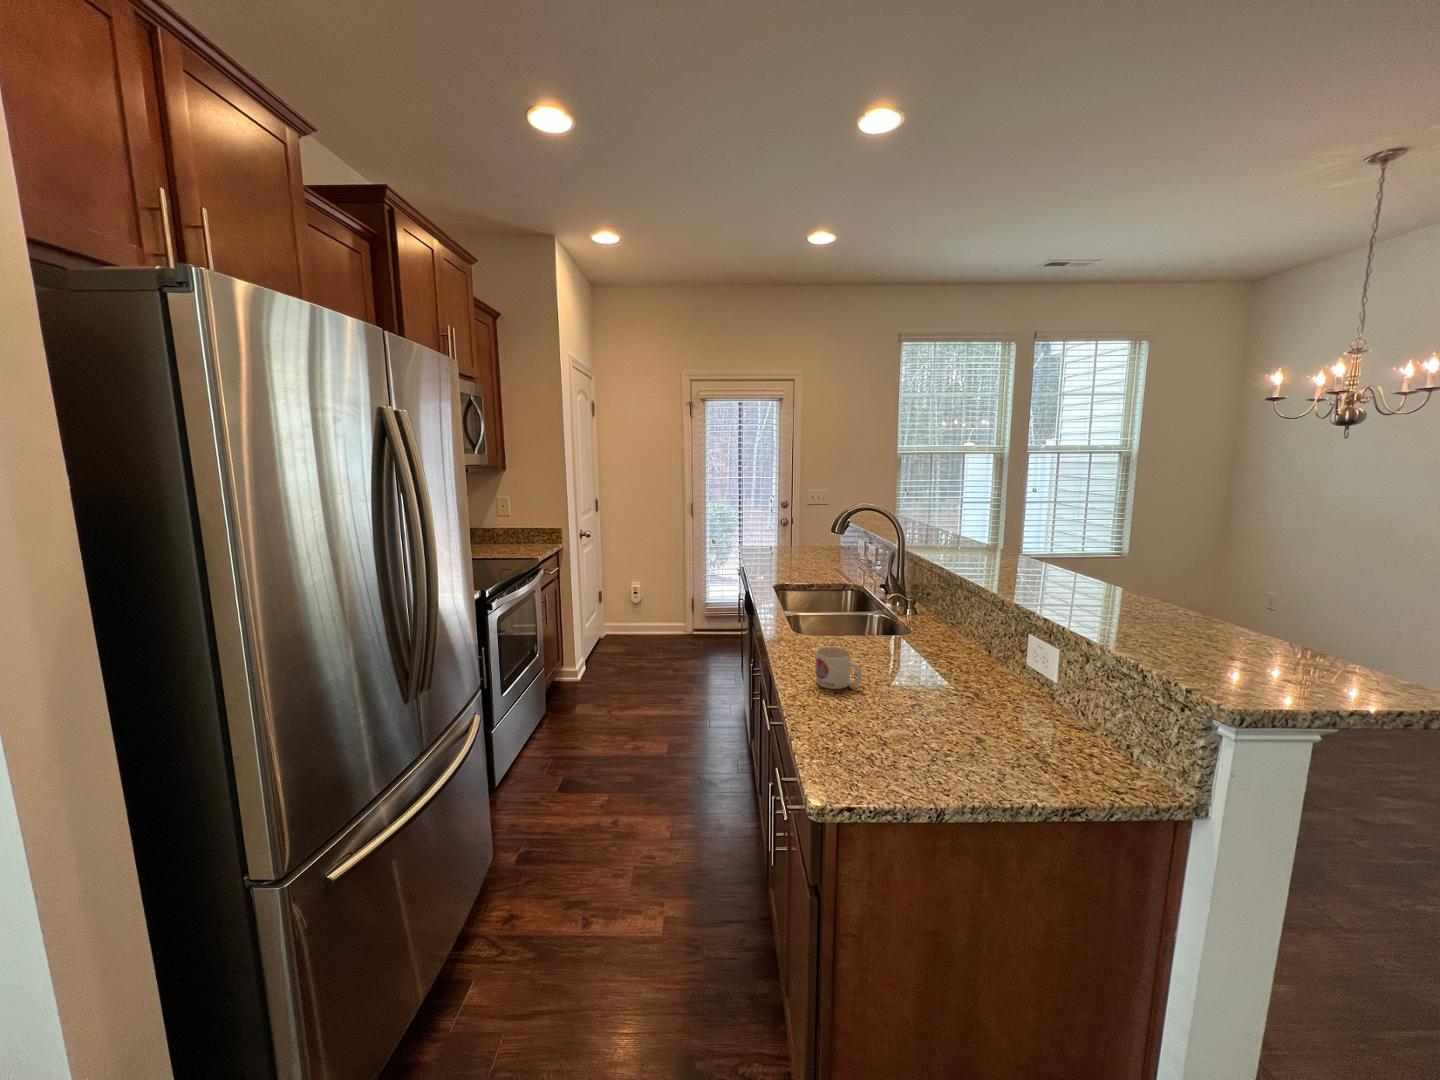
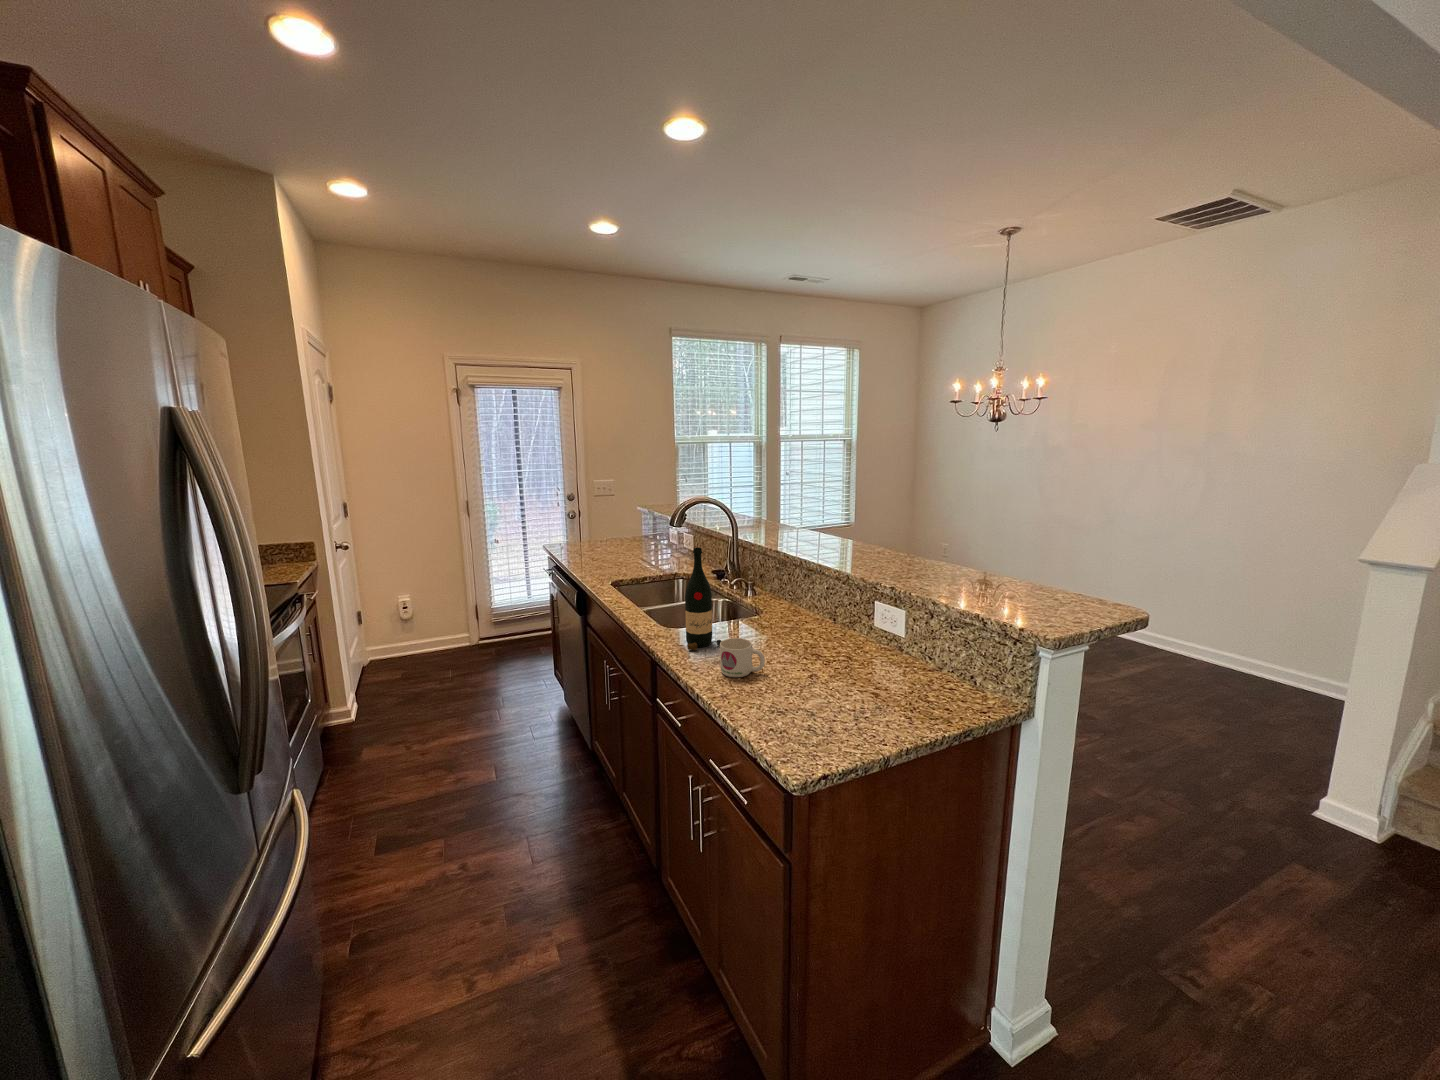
wine bottle: none [800,549,838,658] -> present [685,548,721,651]

